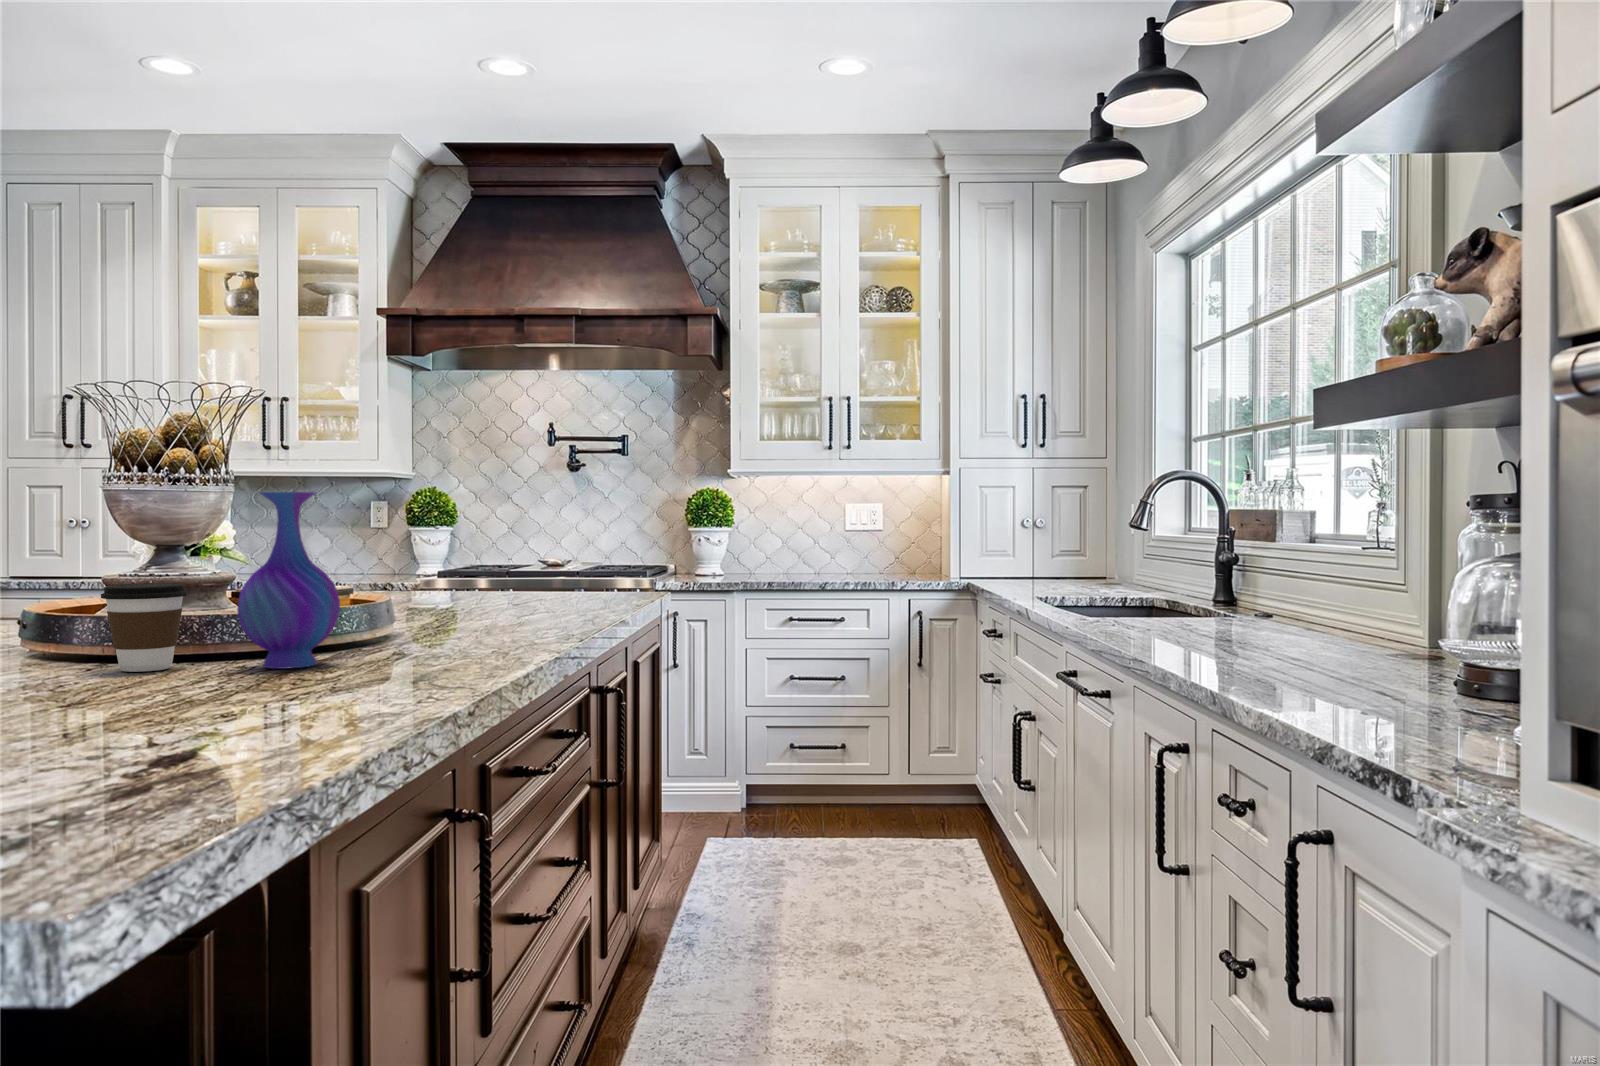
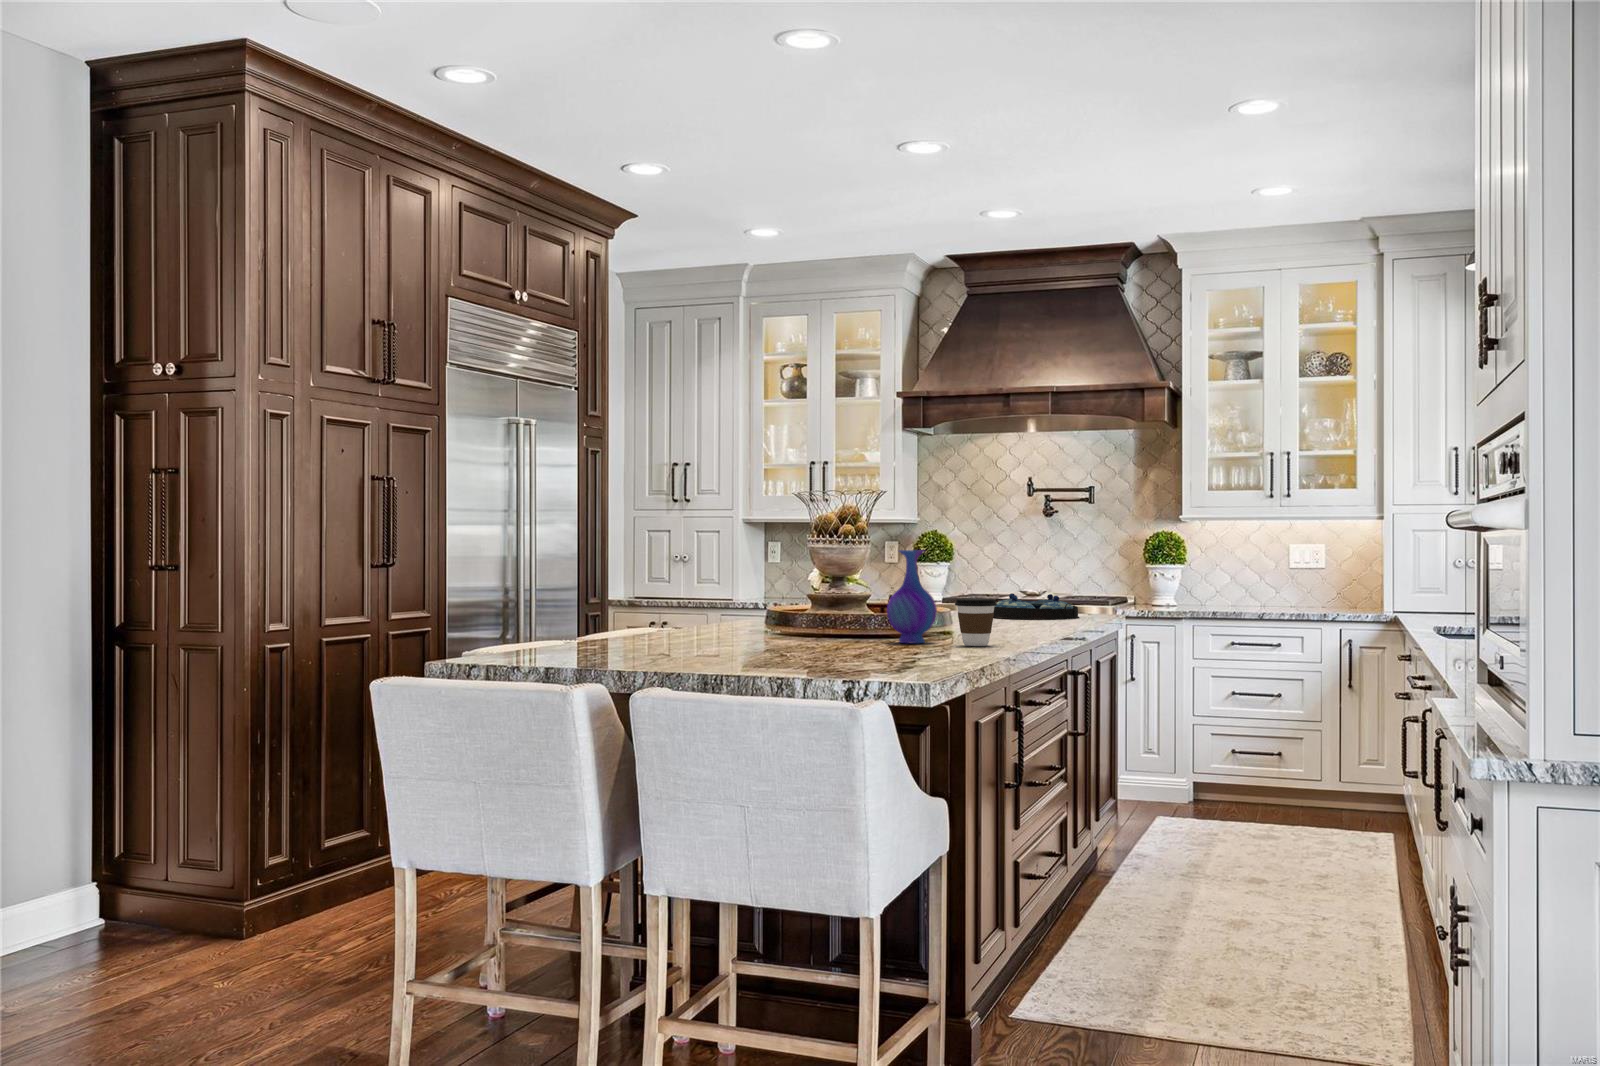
serving tray: none [480,567,609,604] -> present [994,593,1080,620]
coffee cup: present [101,583,188,672] -> present [955,598,997,646]

